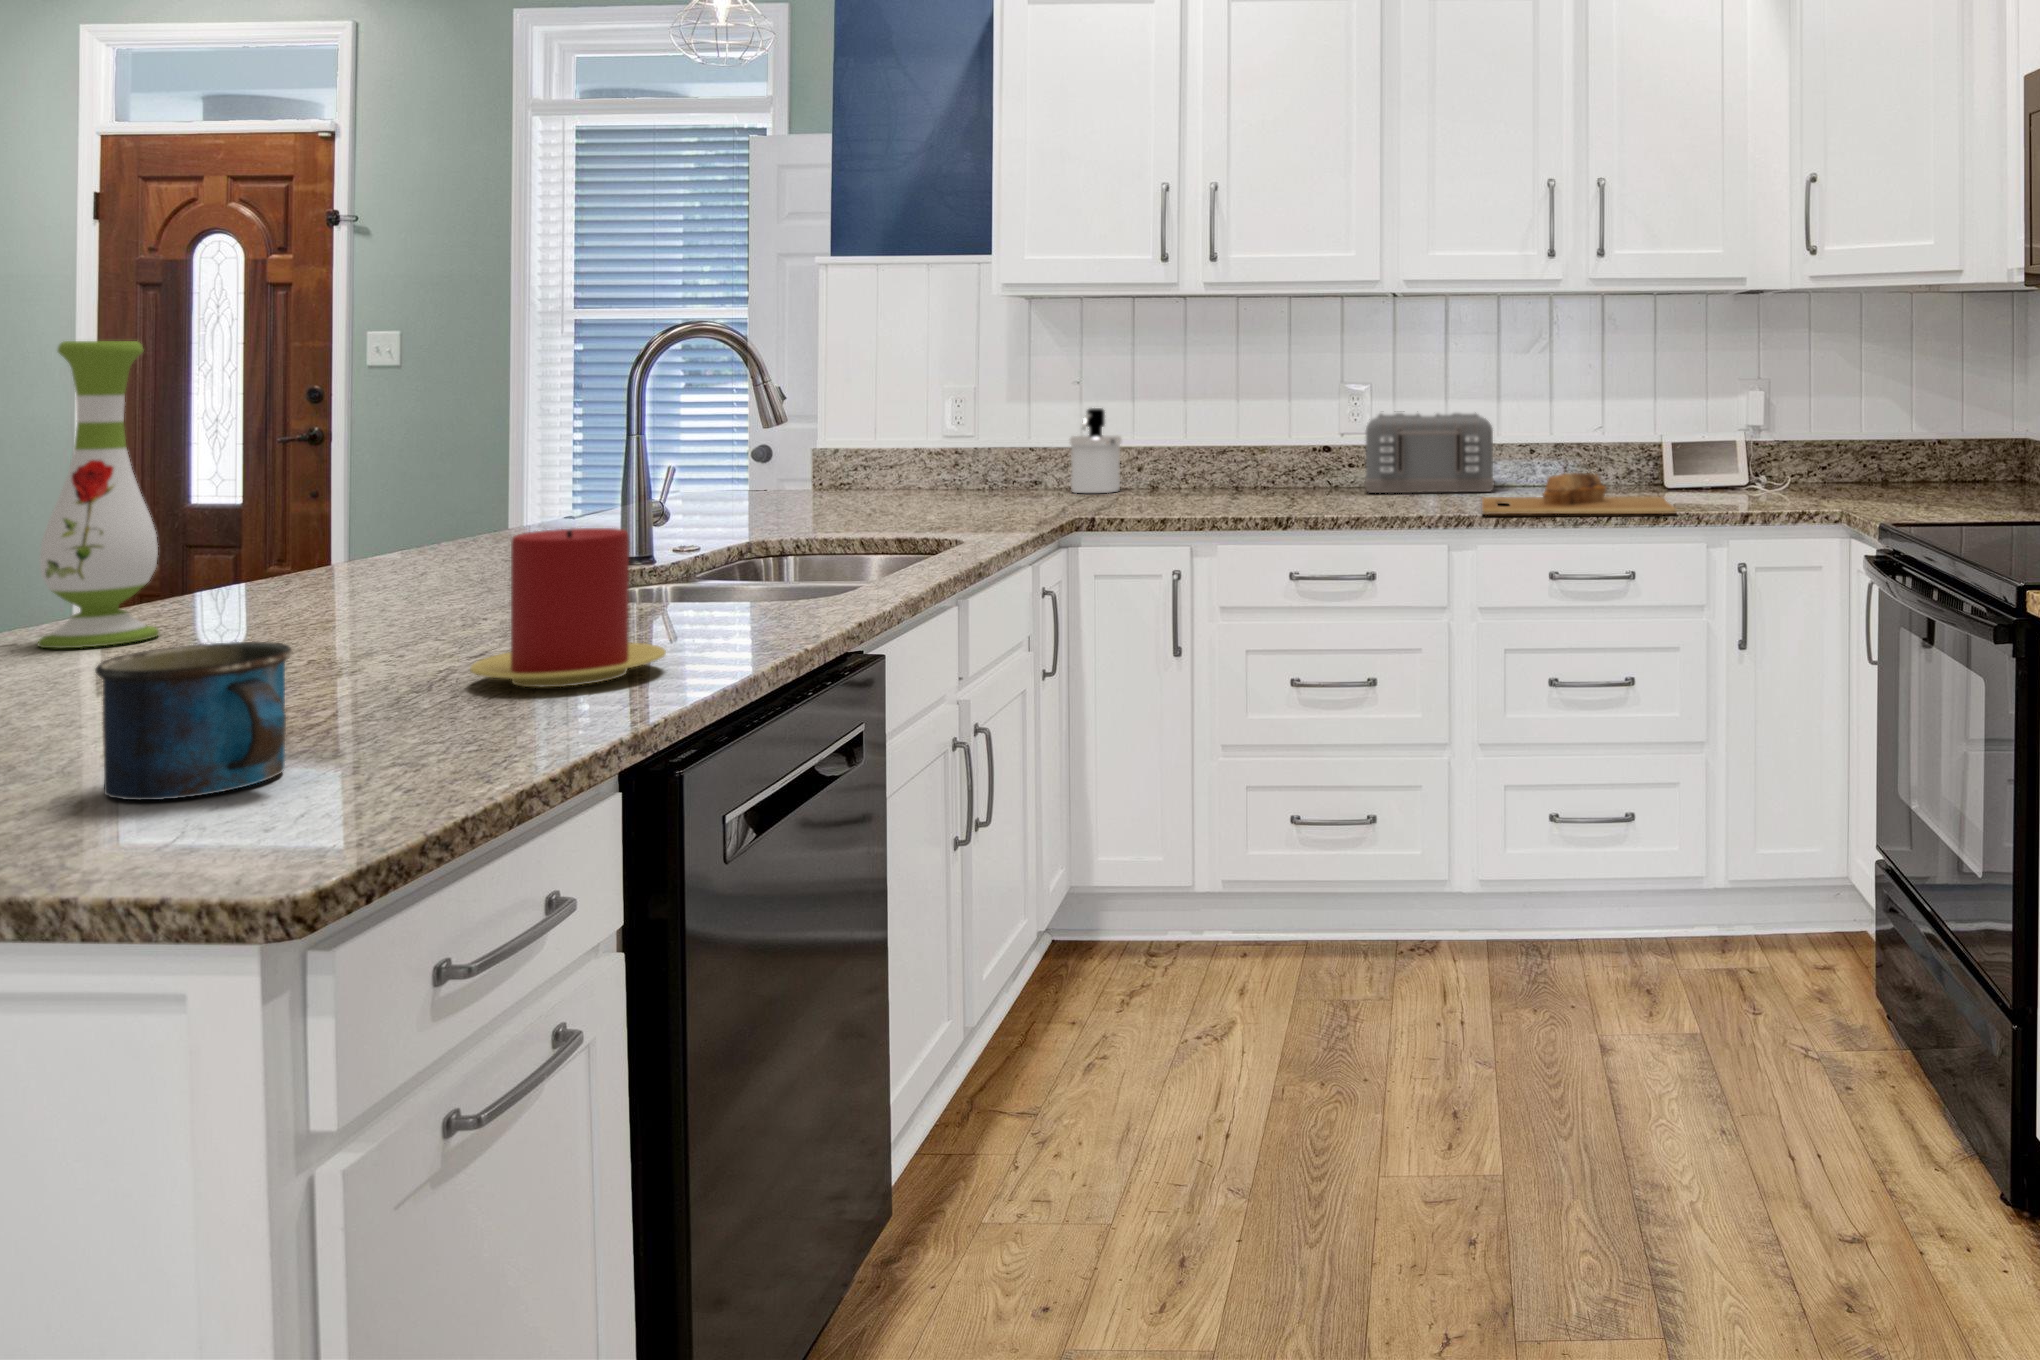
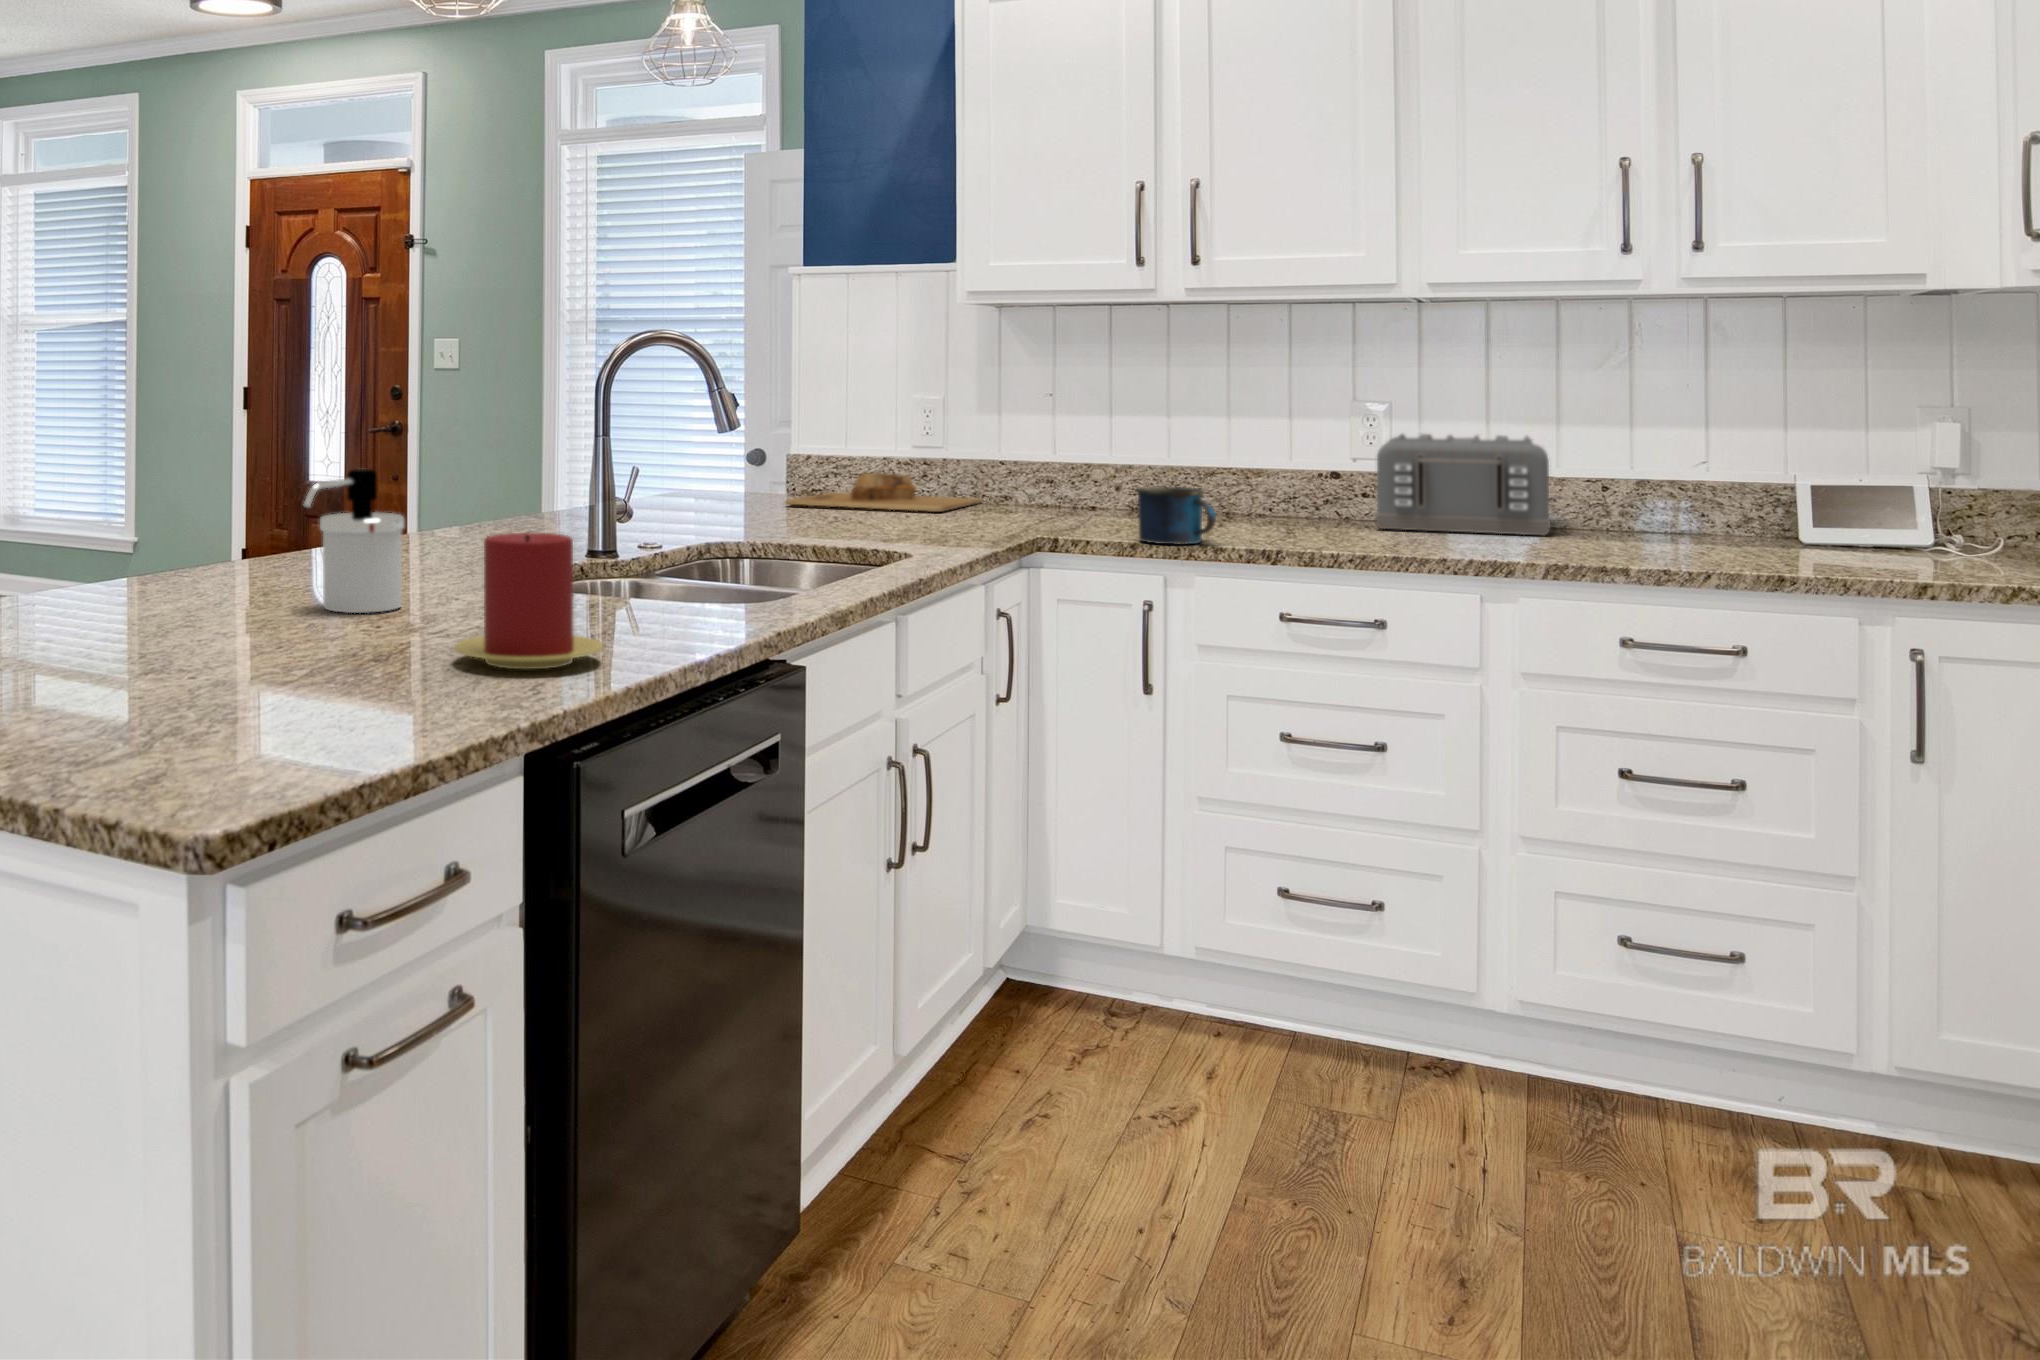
vase: present [38,341,159,648] -> none [188,366,262,603]
soap dispenser: present [1070,408,1121,493] -> present [303,469,404,613]
cutting board: present [1482,472,1677,515] -> present [785,473,981,512]
mug: present [95,642,293,800] -> present [1135,486,1216,544]

